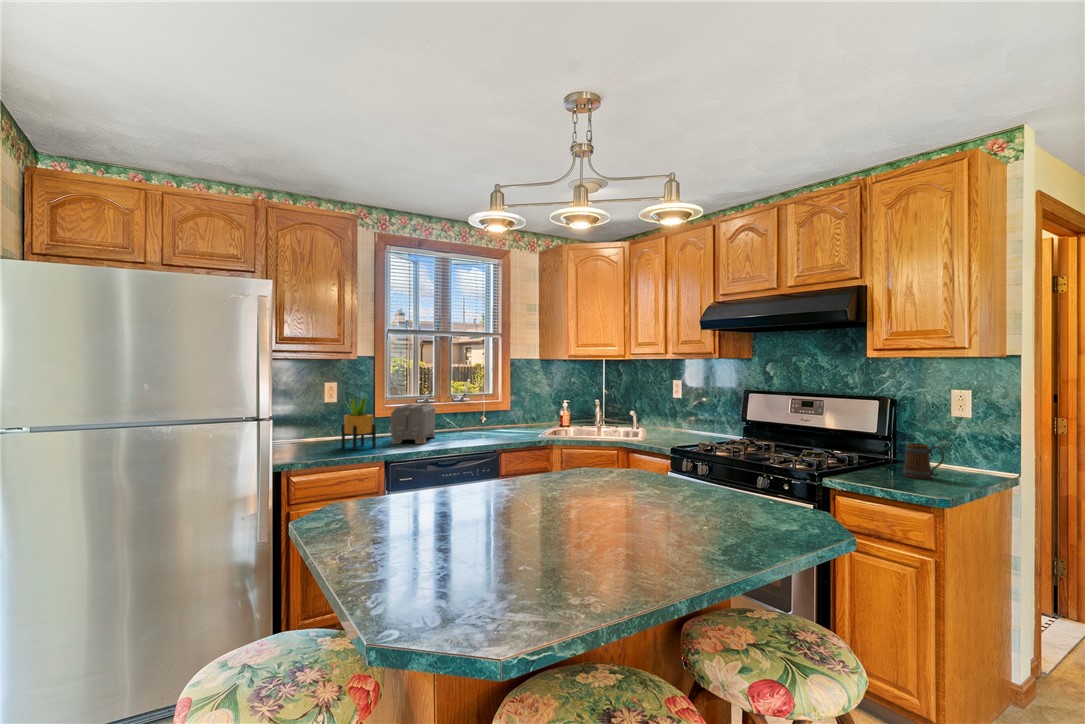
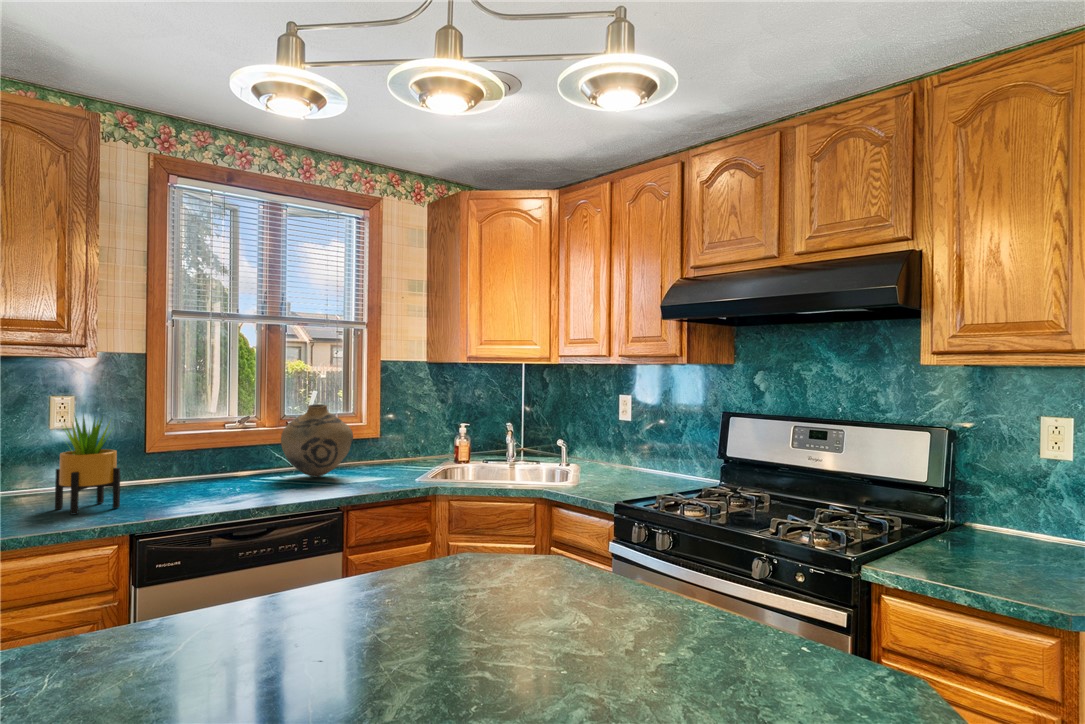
vase: none [454,388,498,434] -> present [281,404,353,477]
toaster: present [391,404,436,444] -> none [156,430,247,499]
mug: present [903,443,944,479] -> none [986,505,1055,566]

